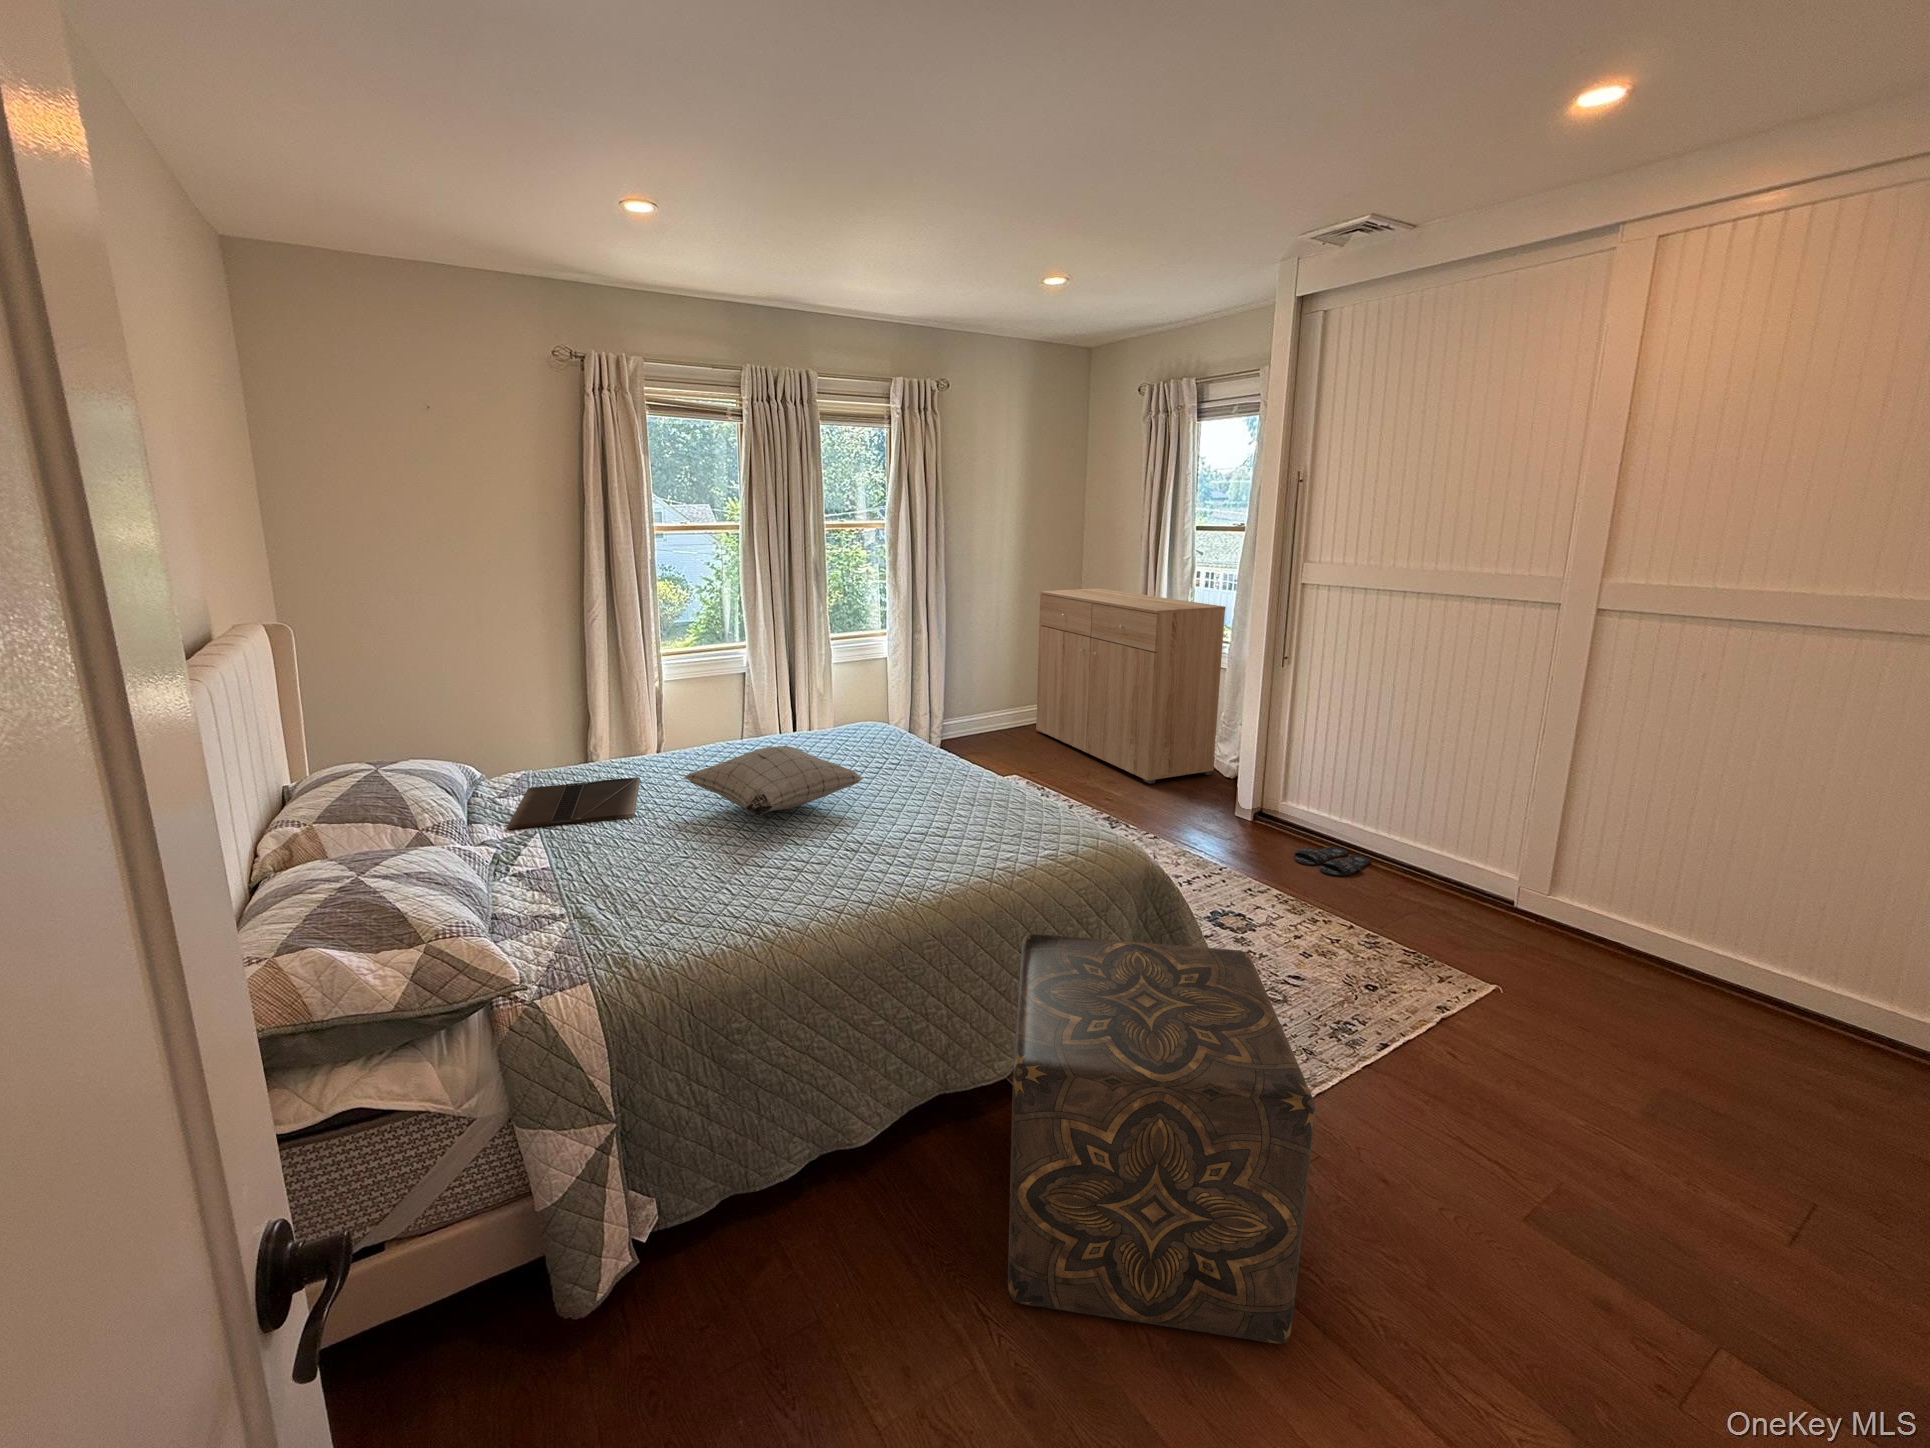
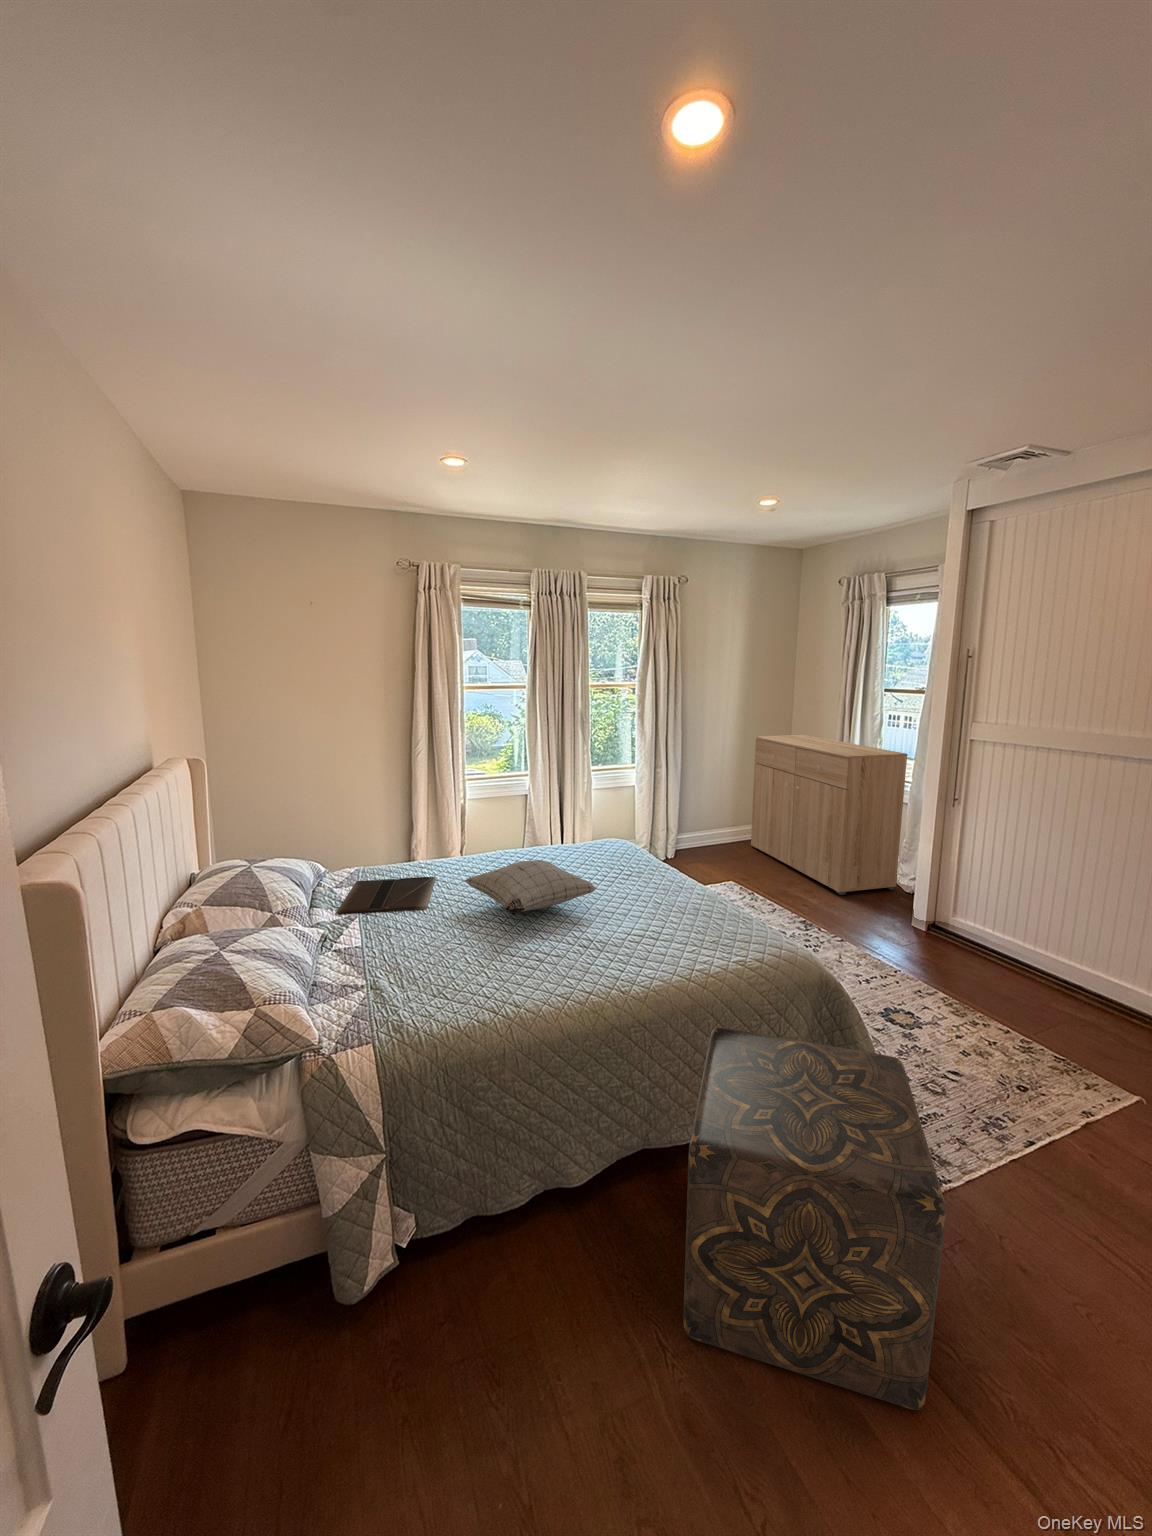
slippers: present [1294,847,1371,876] -> none [962,959,1031,986]

